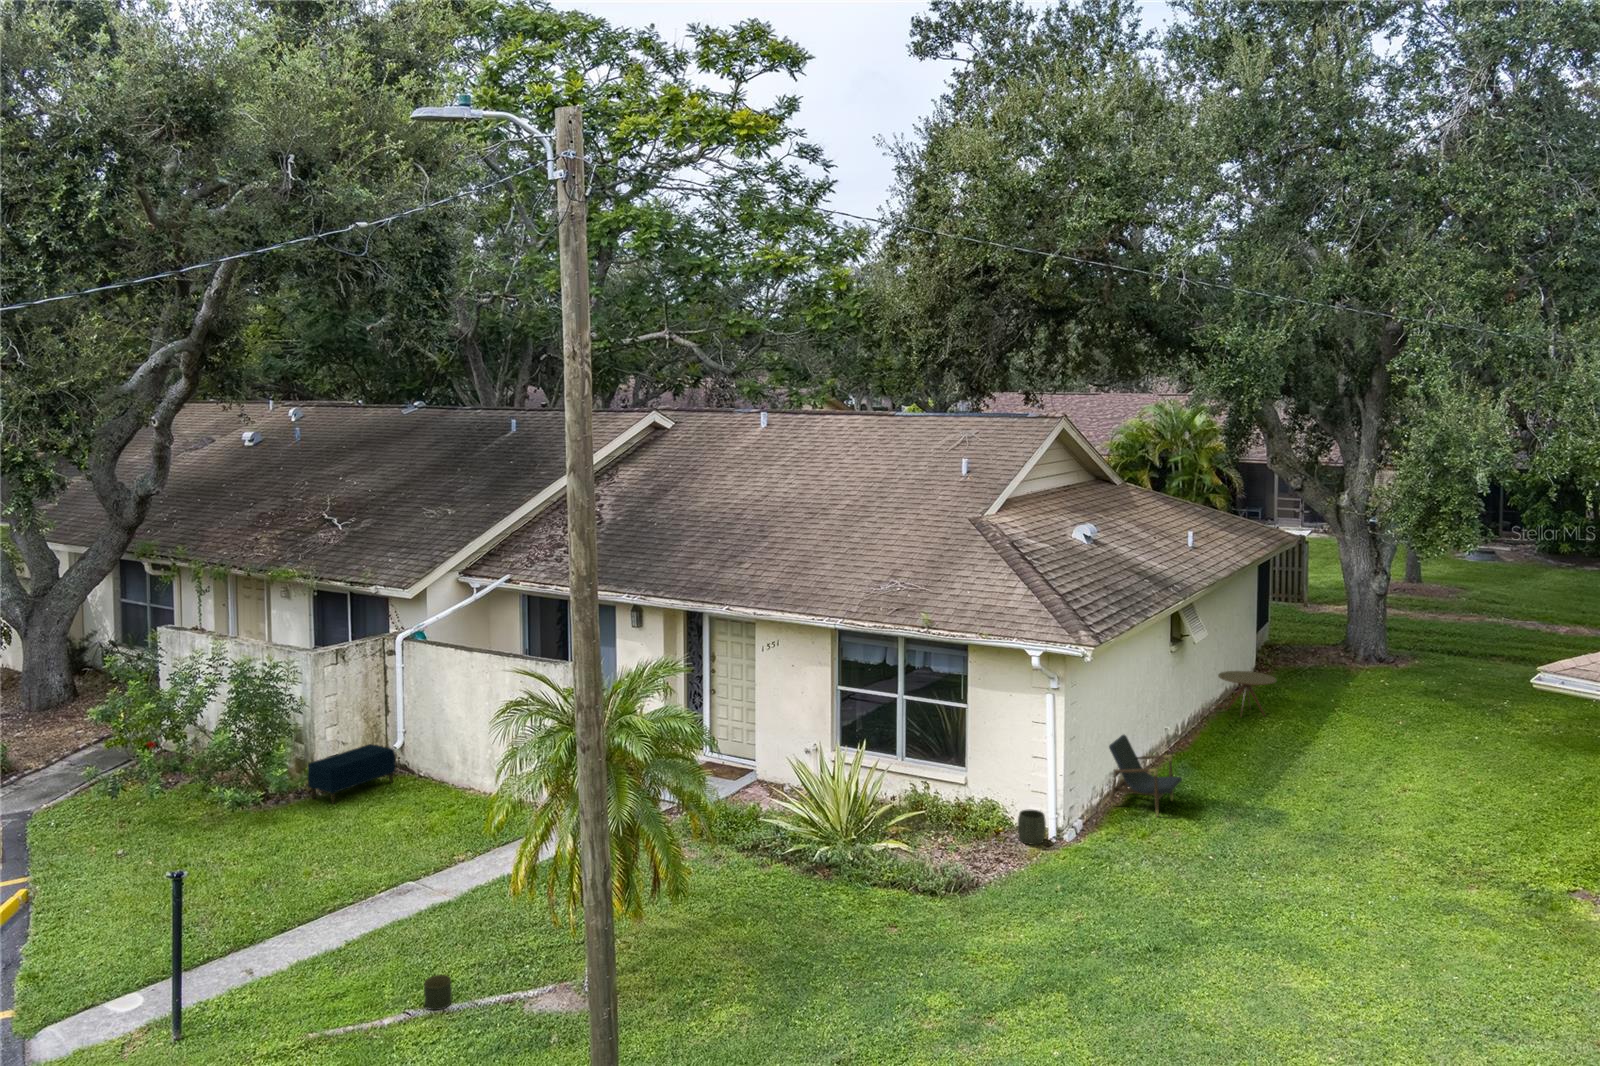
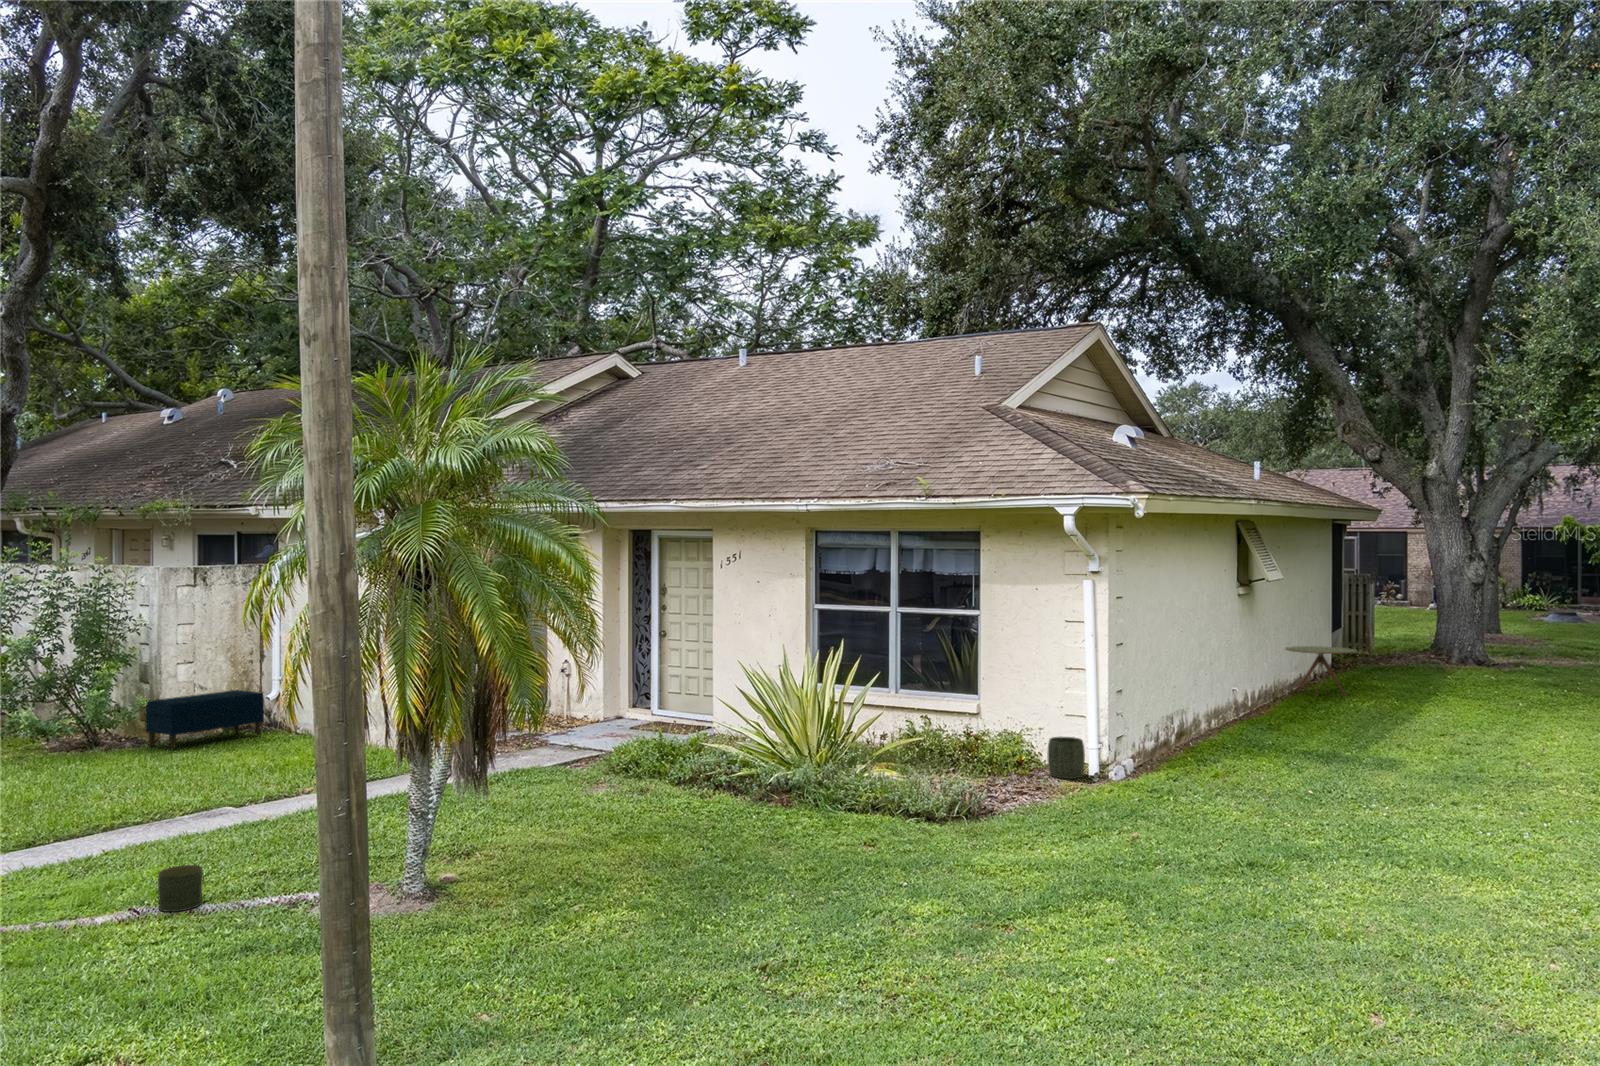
lounge chair: present [1109,735,1182,817] -> none [1162,666,1259,760]

